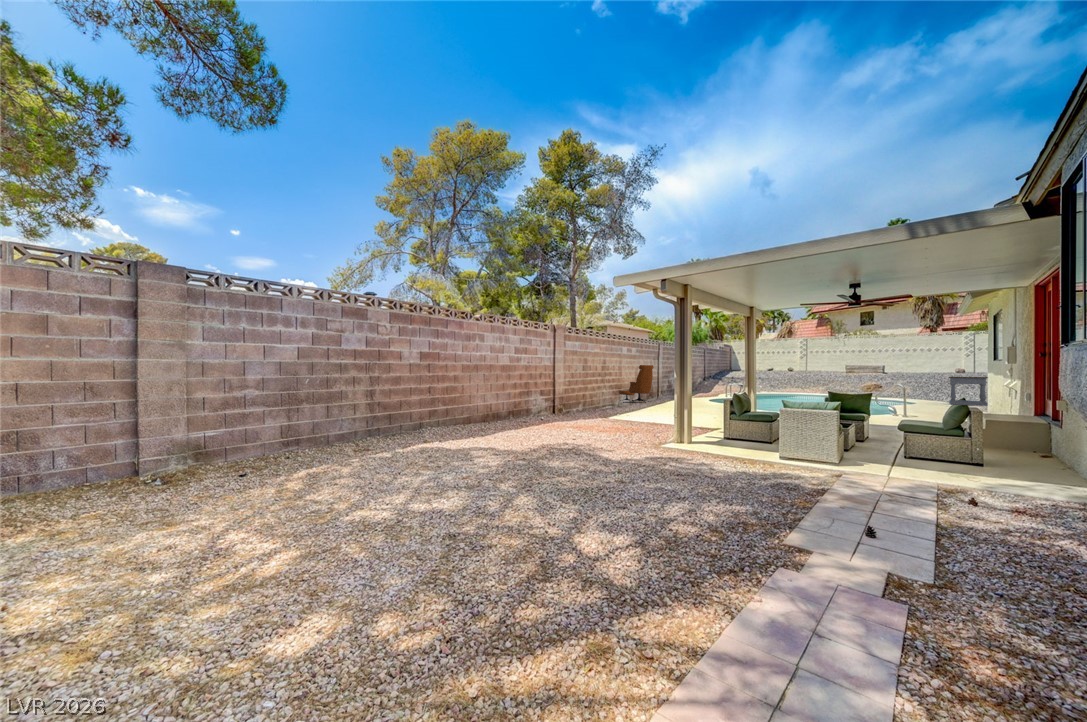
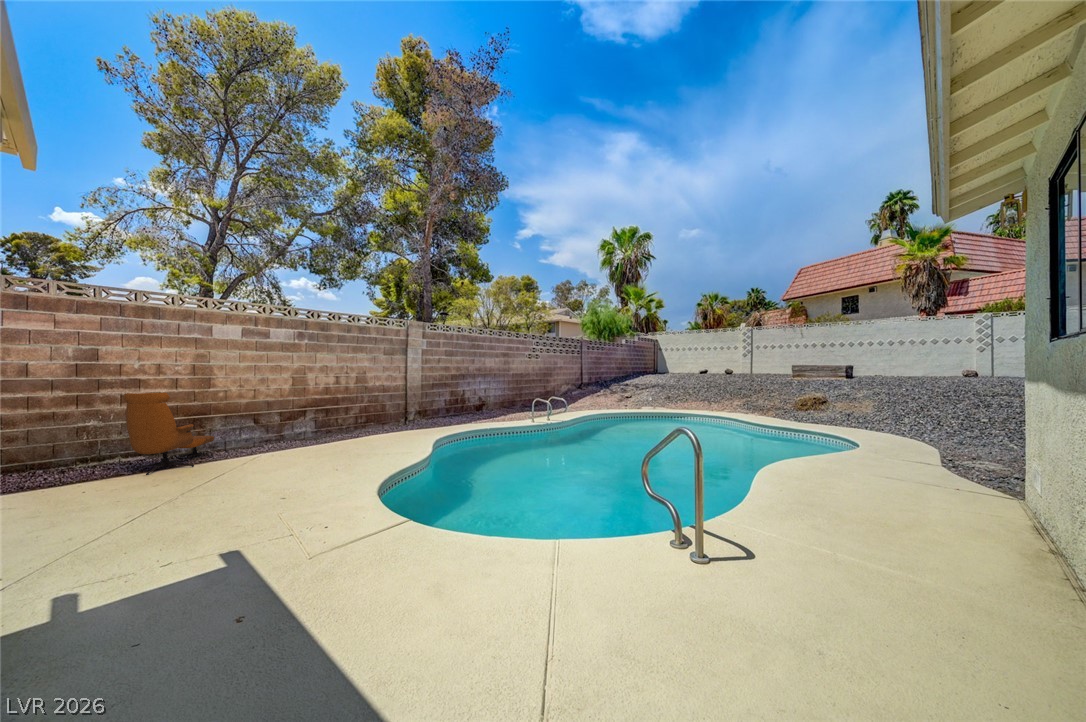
side table: present [949,377,988,406] -> none [902,418,1037,532]

